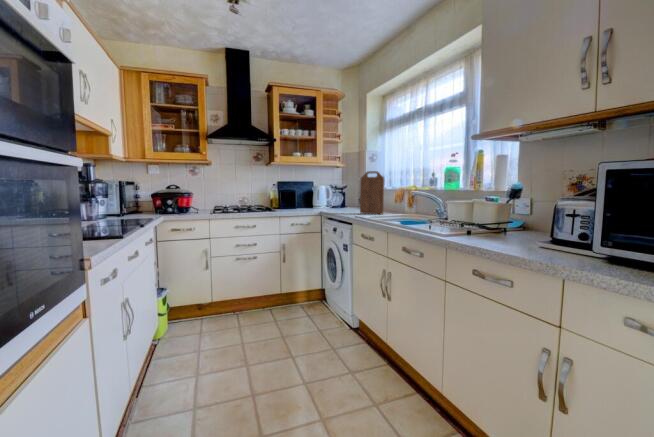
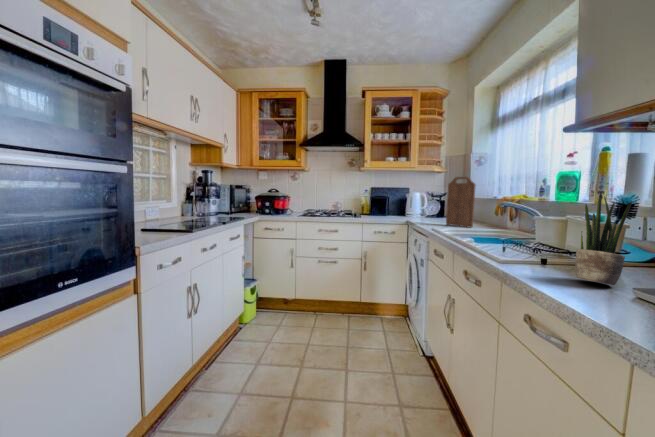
potted plant: none [502,181,532,242] -> present [575,193,632,285]

